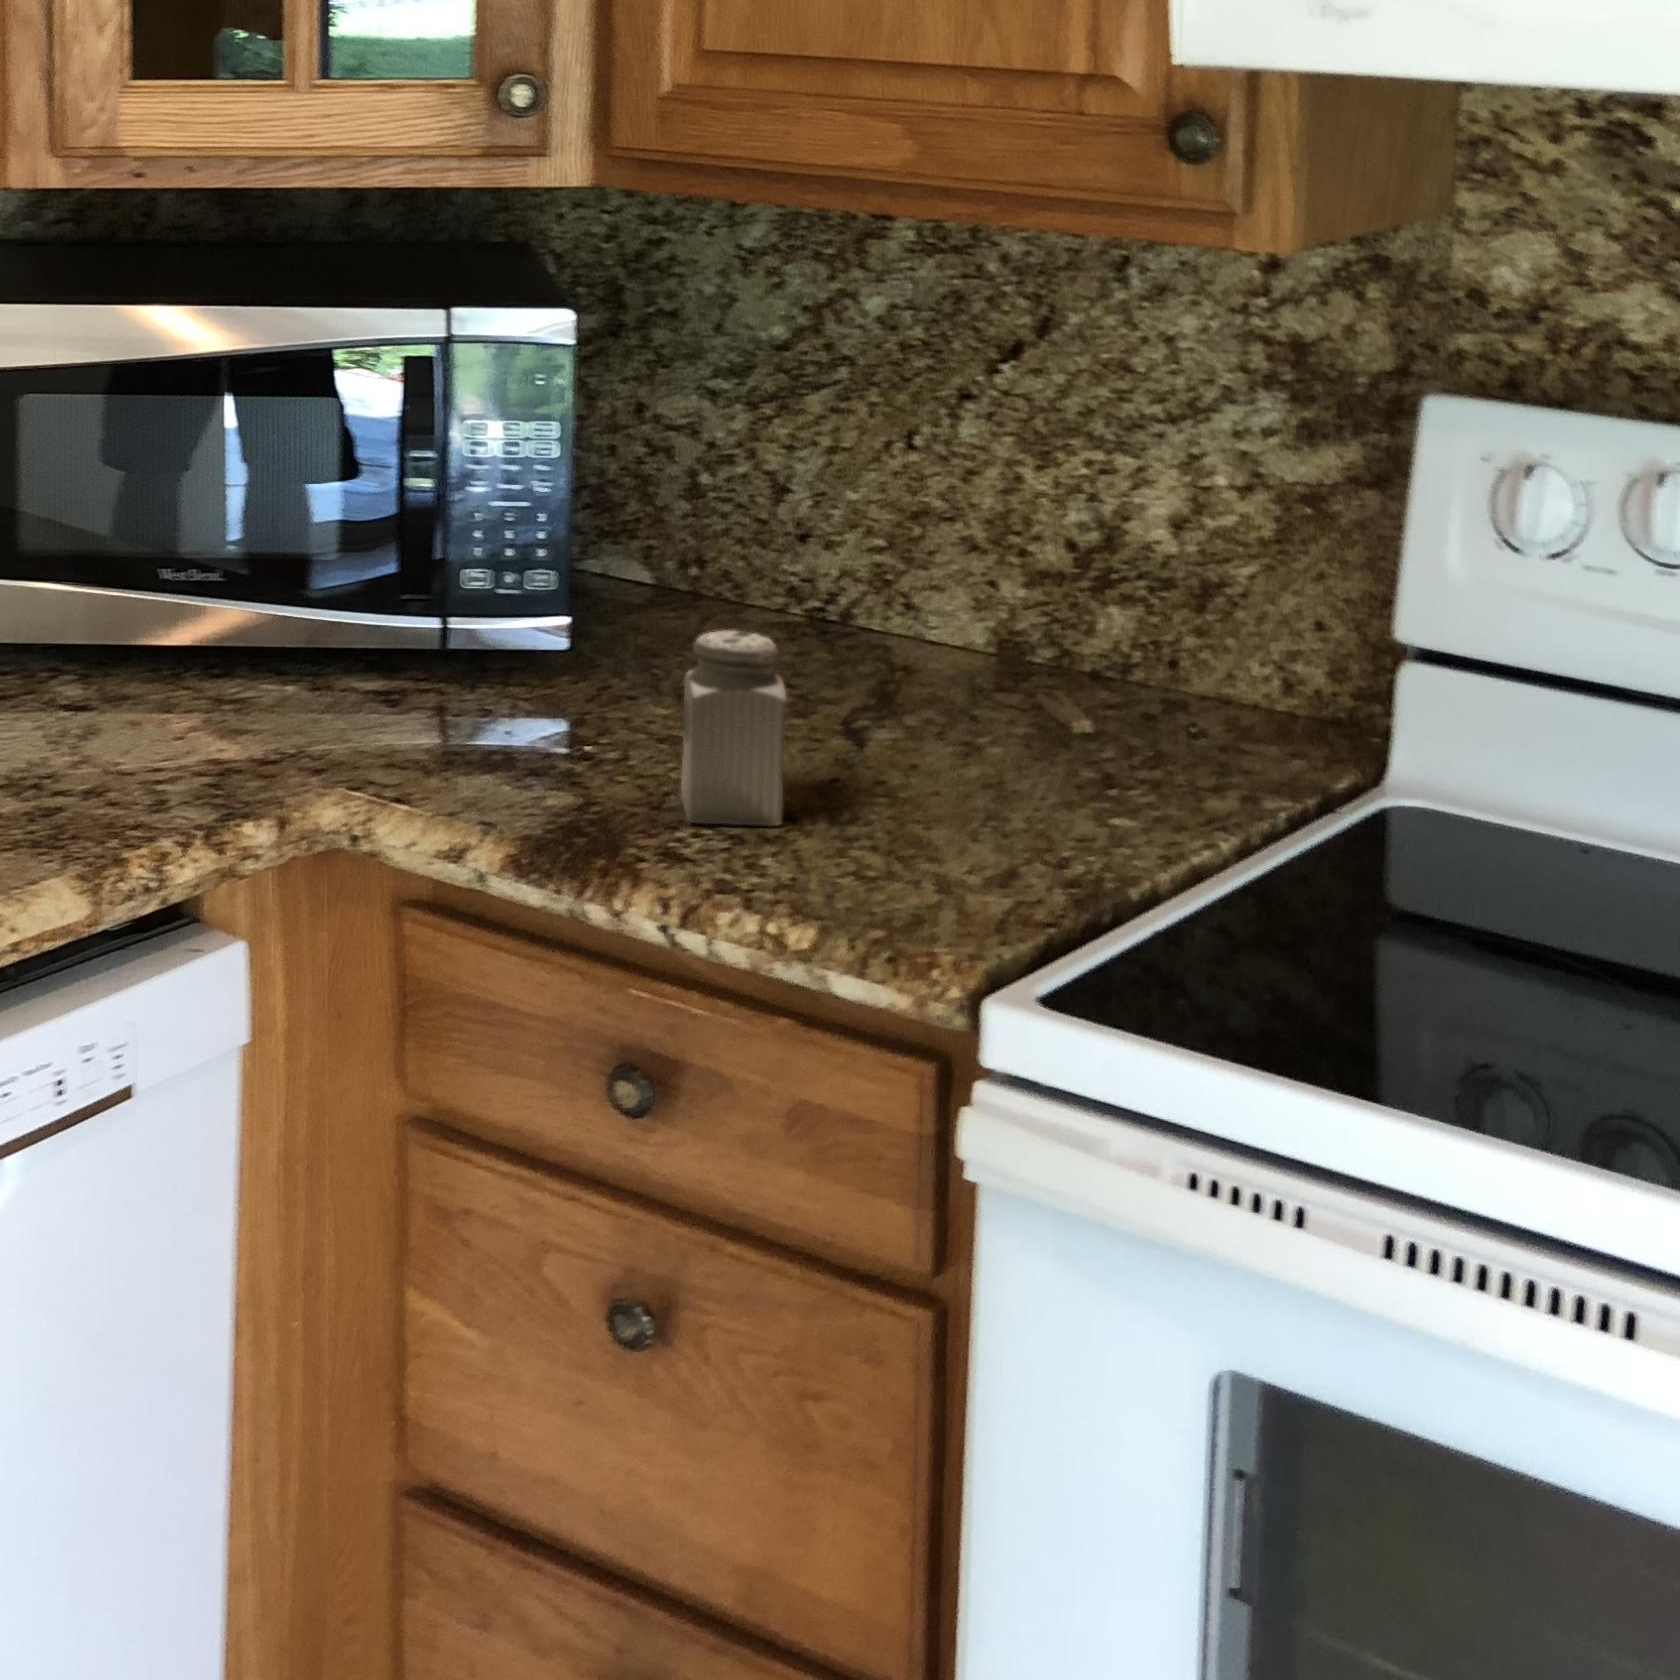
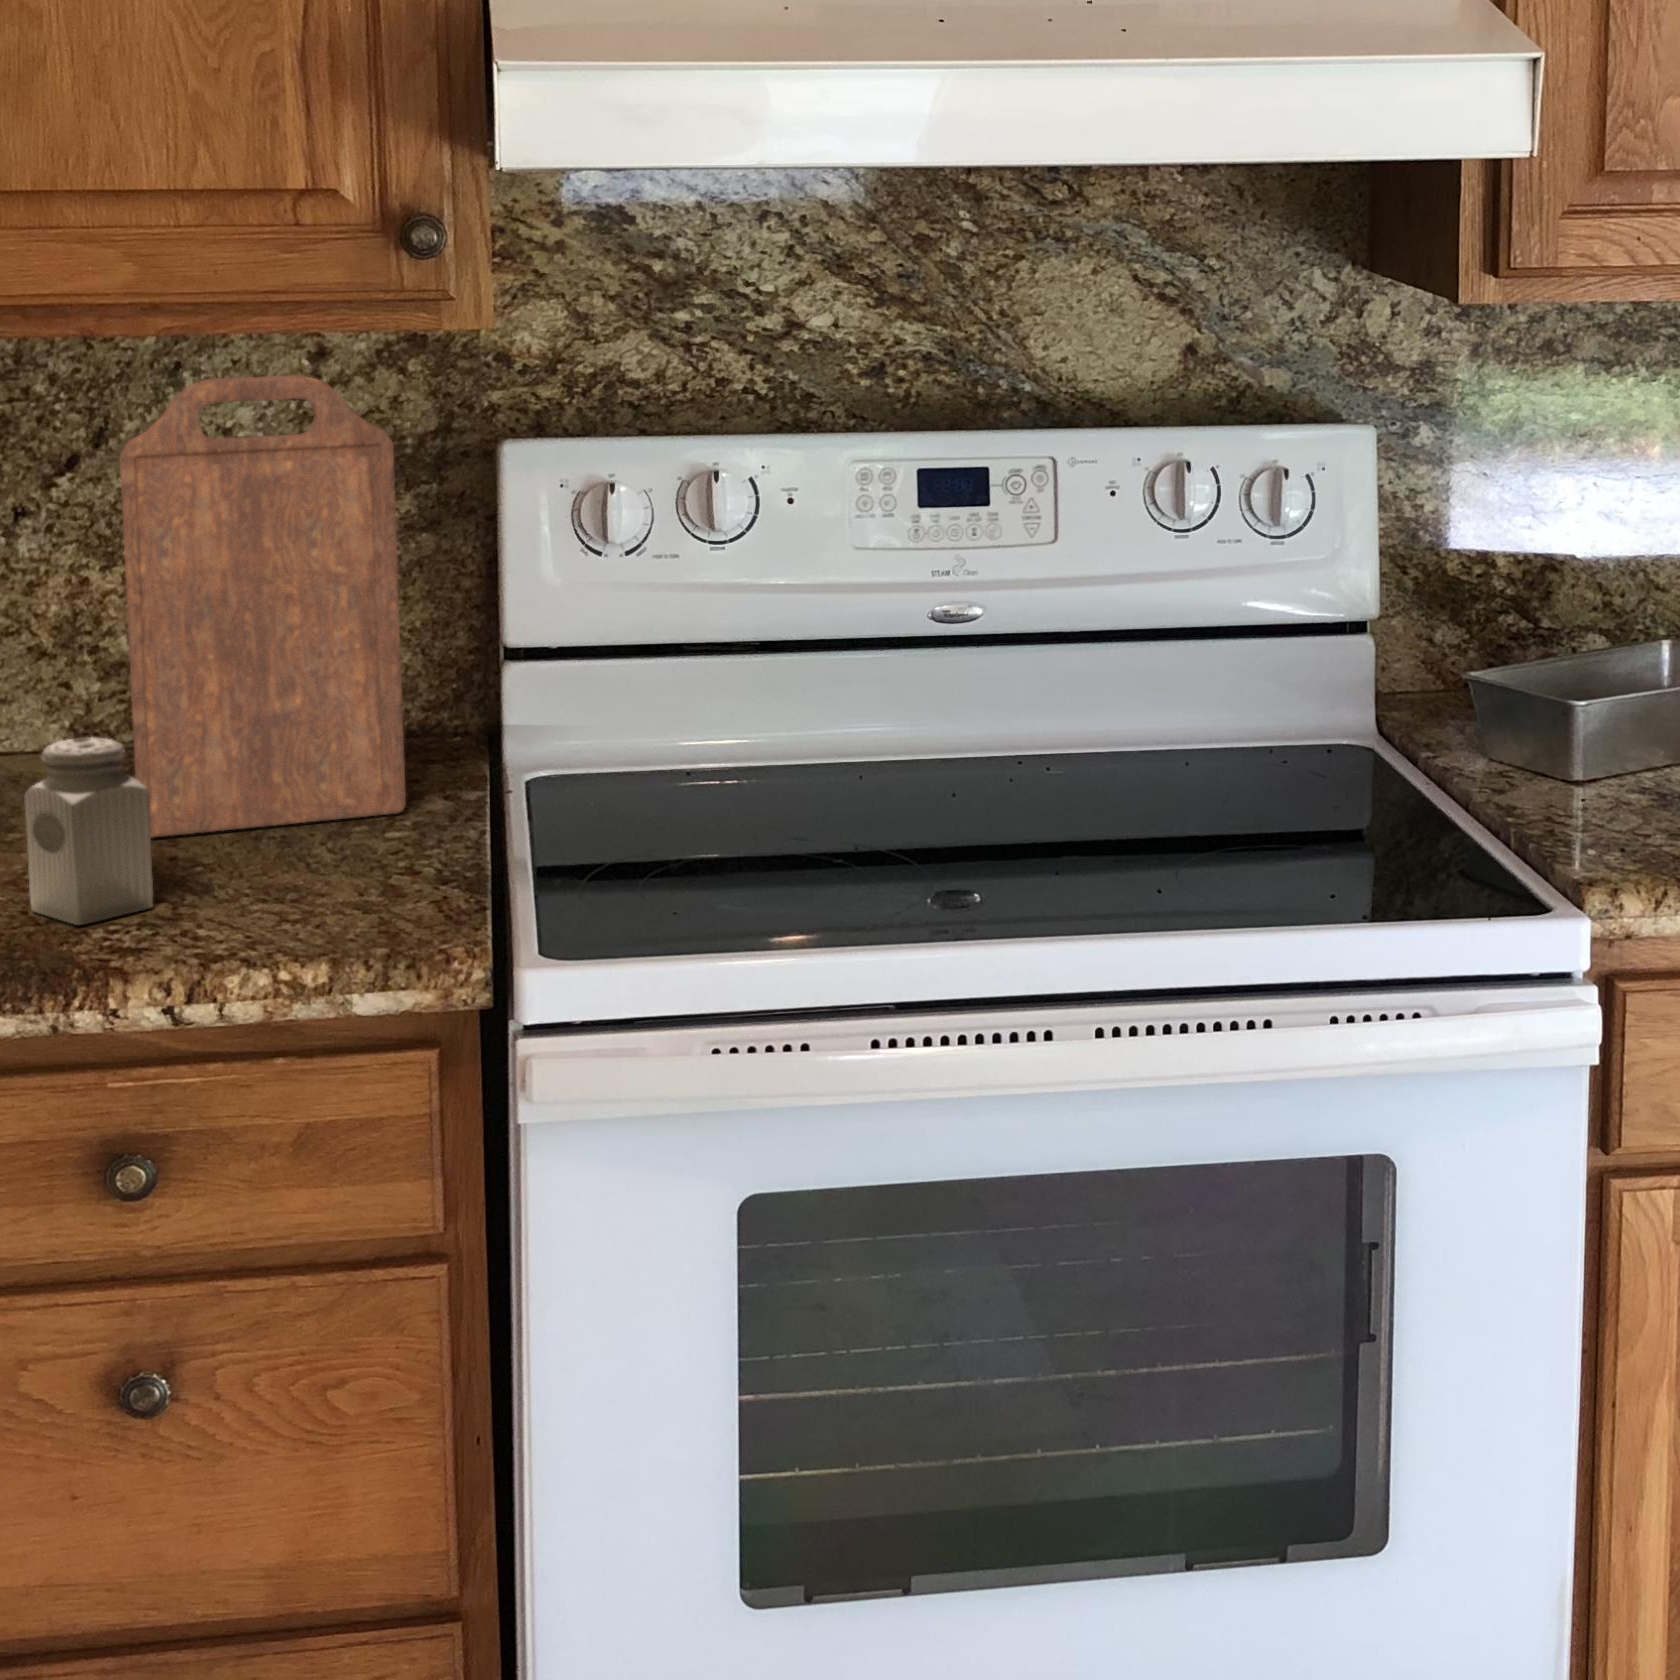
cutting board: none [891,277,1205,802] -> present [120,375,406,838]

